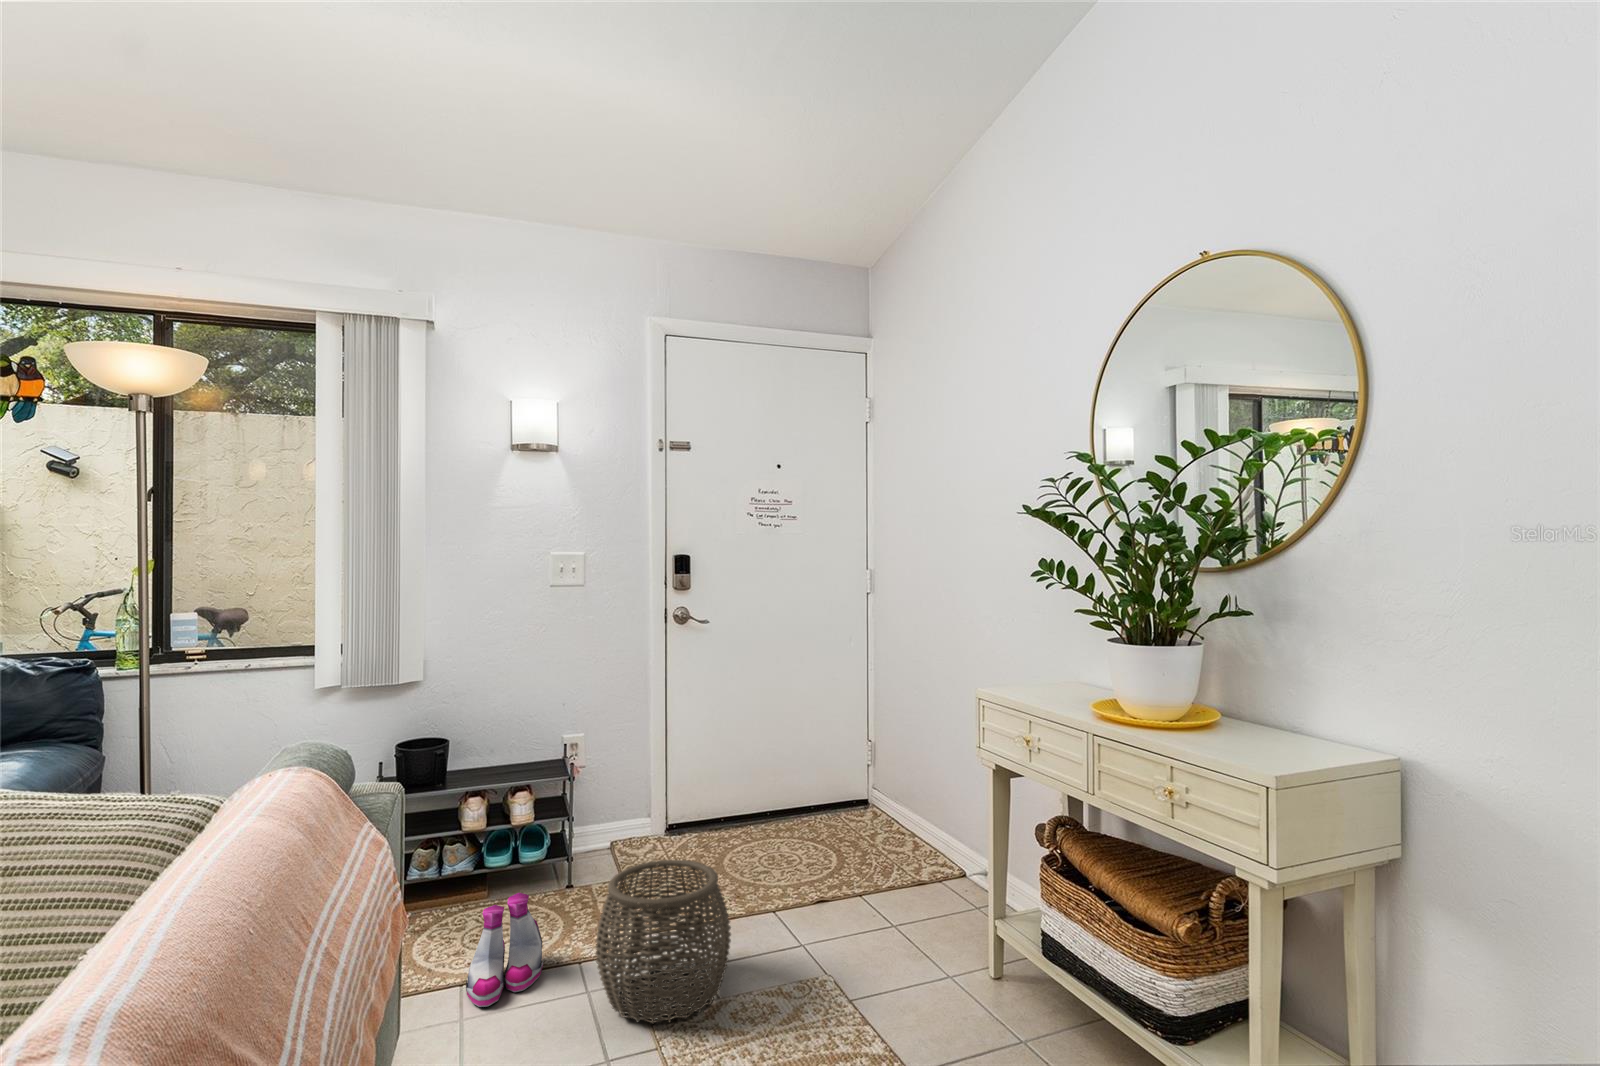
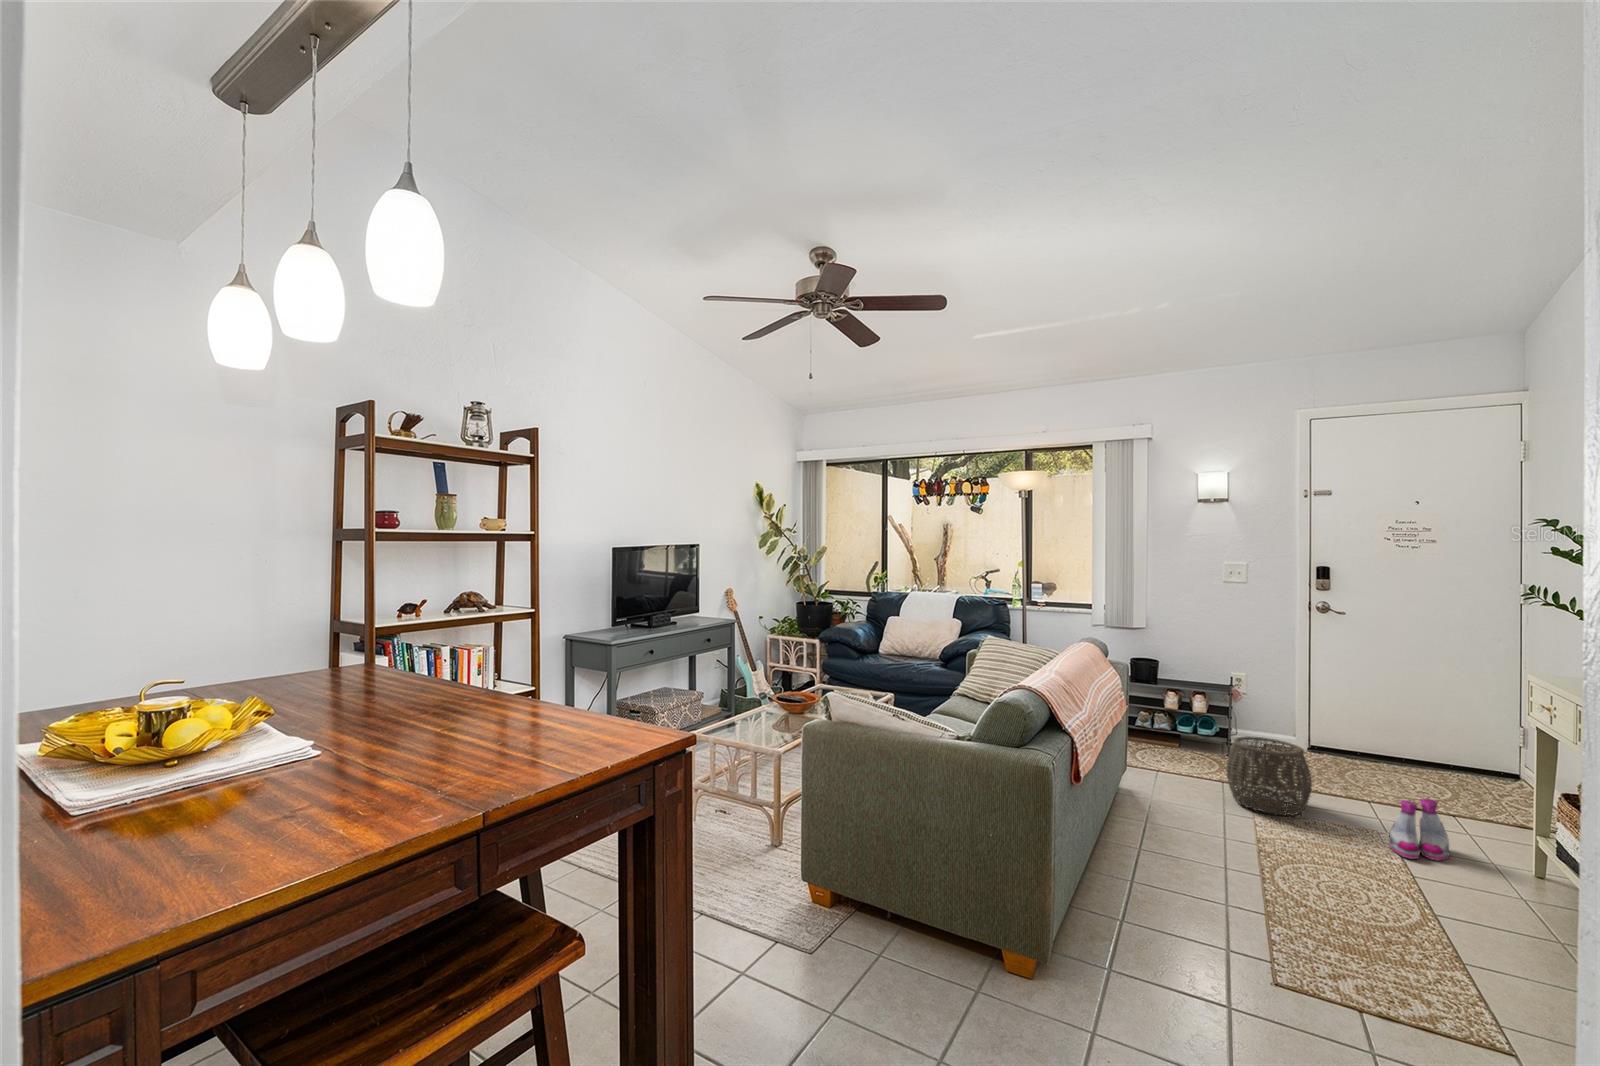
boots: present [466,893,543,1007] -> present [1389,798,1450,860]

